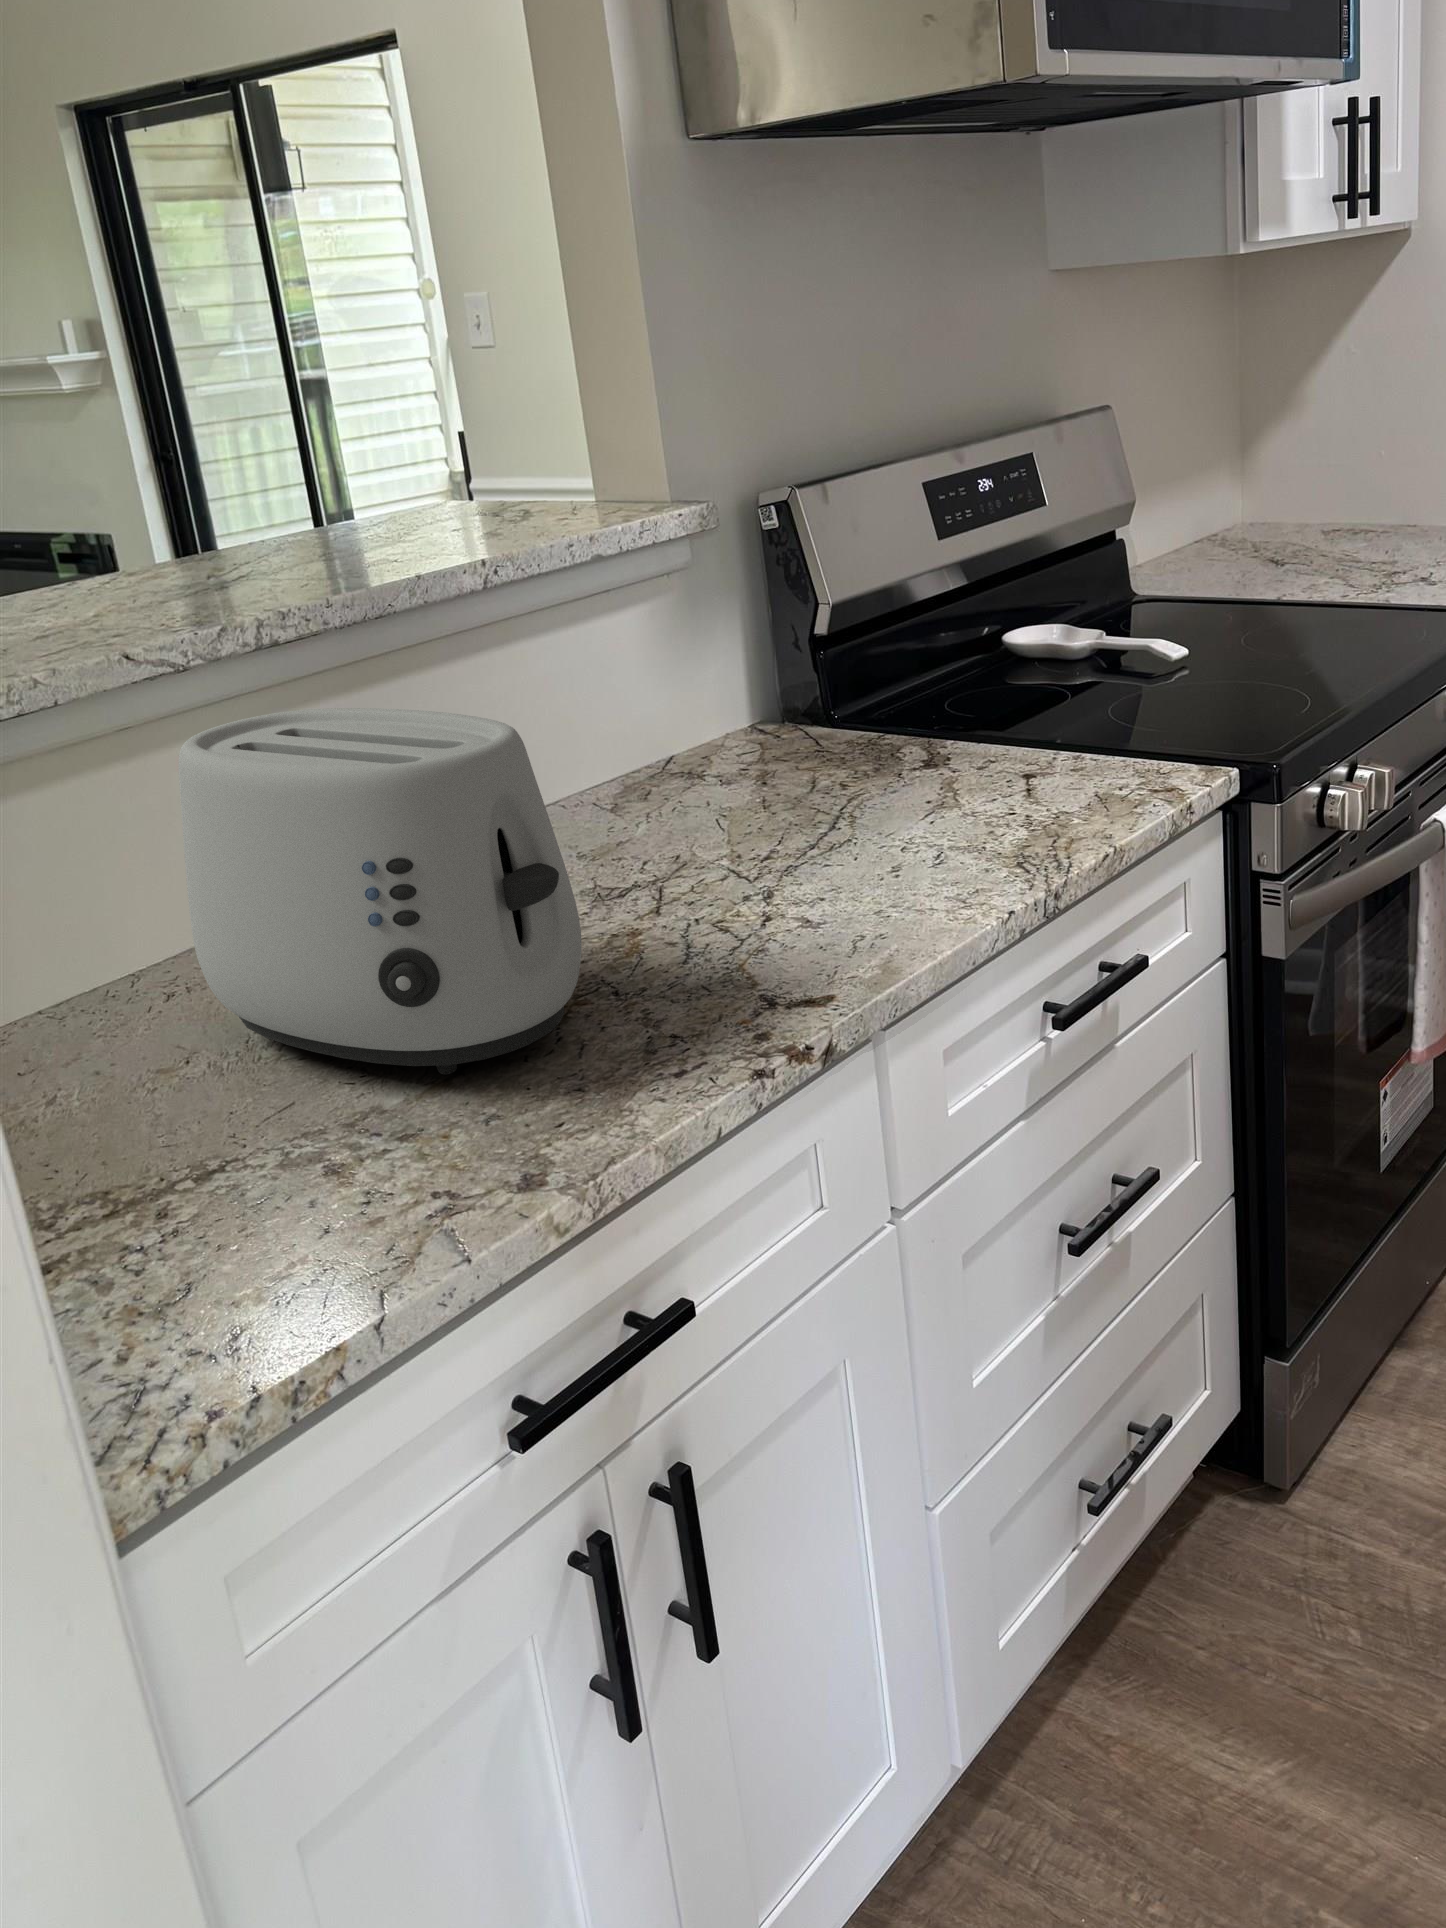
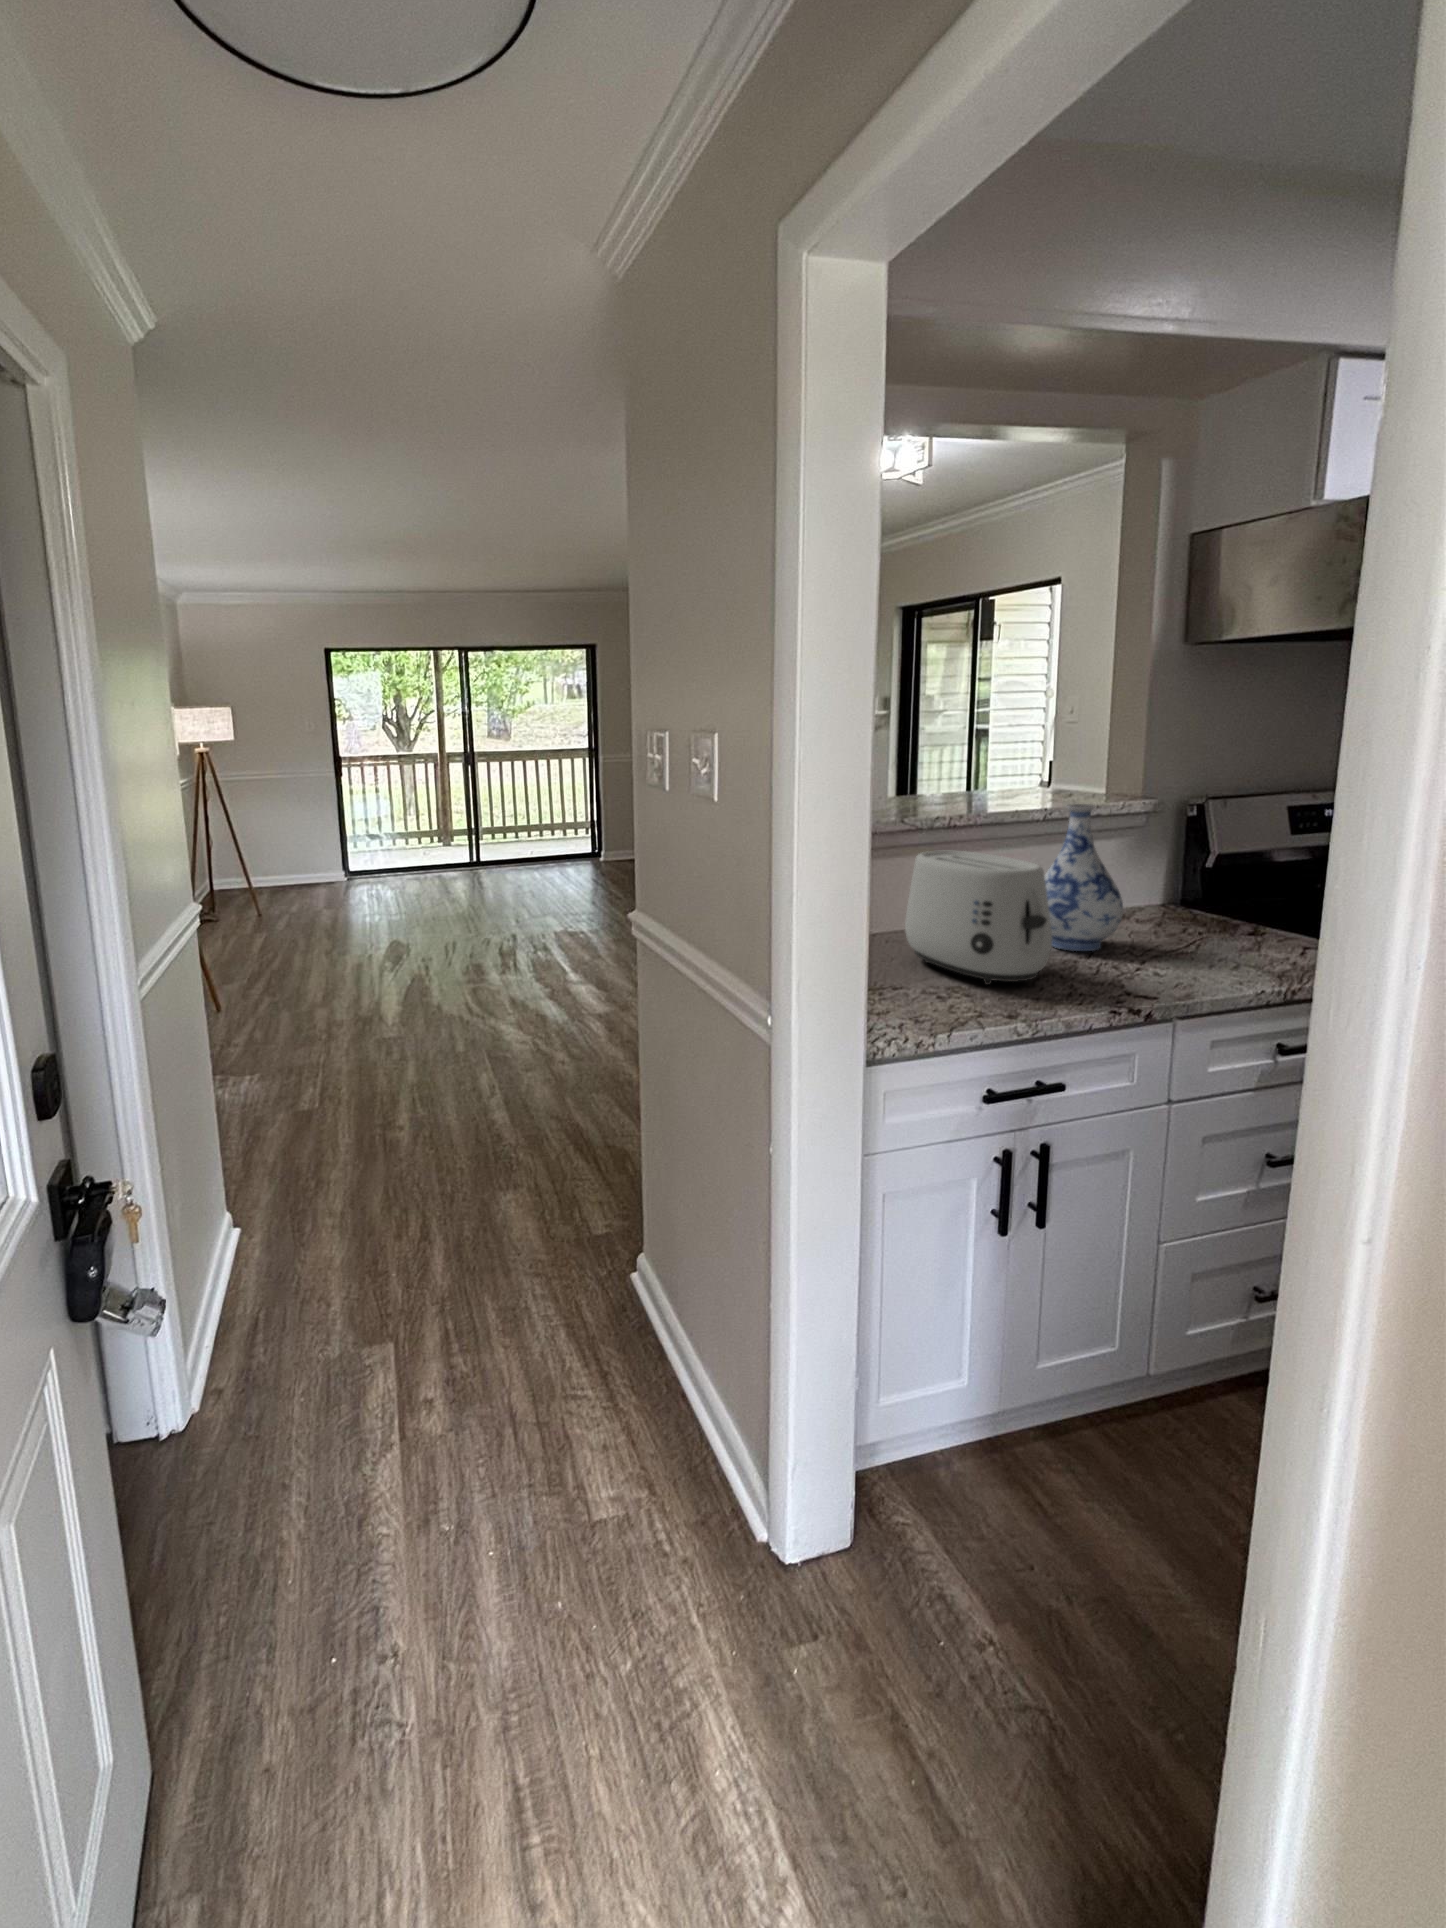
vase: none [503,535,702,898] -> present [1045,804,1123,951]

